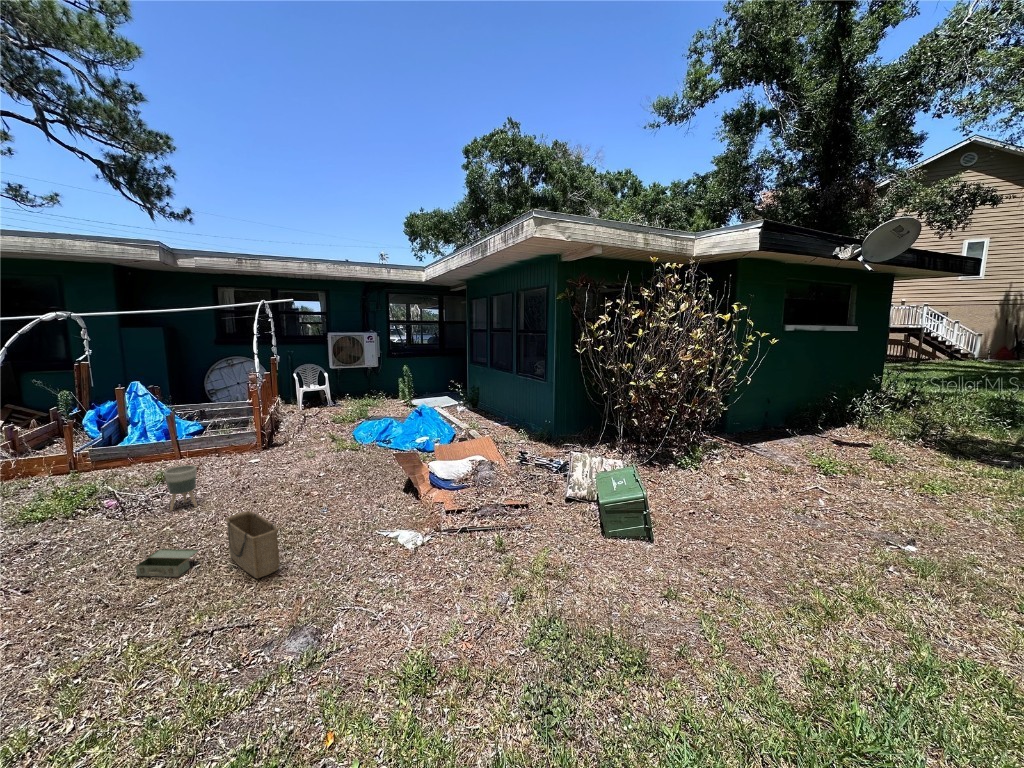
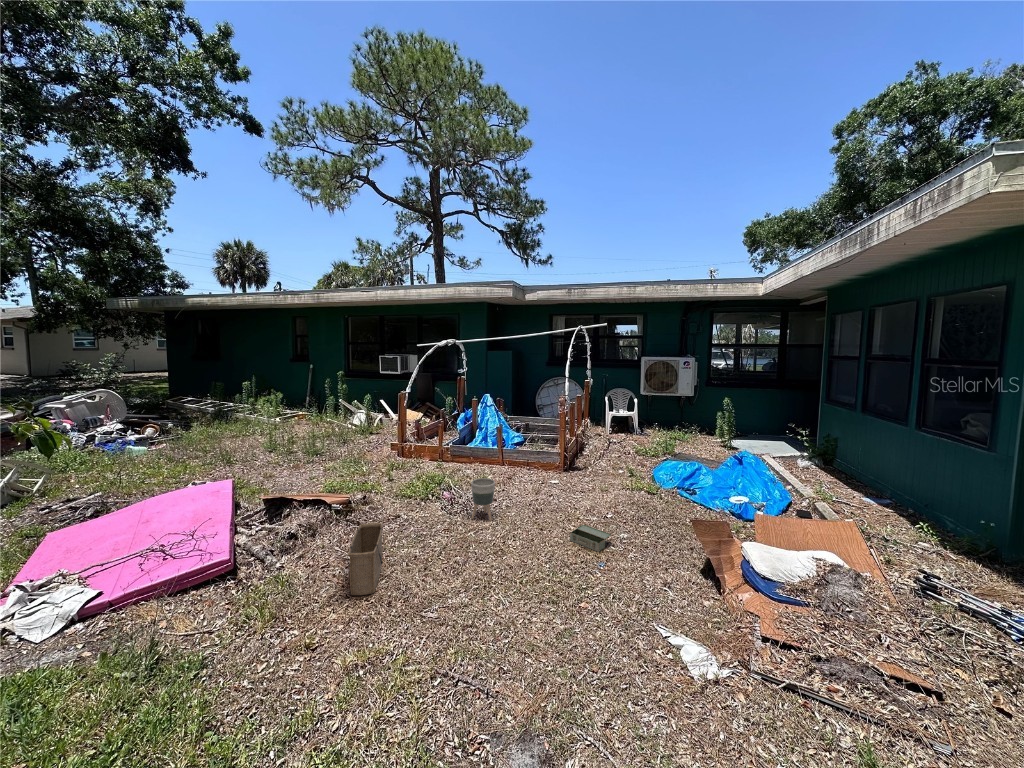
basket: present [225,511,279,578] -> present [348,523,384,595]
toolbox: present [136,549,199,577] -> present [570,525,611,552]

